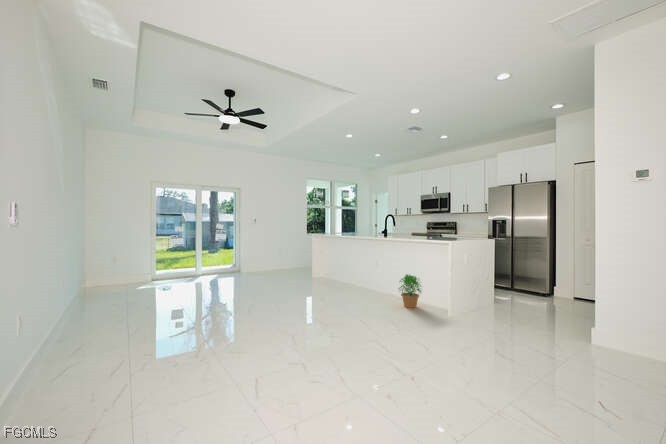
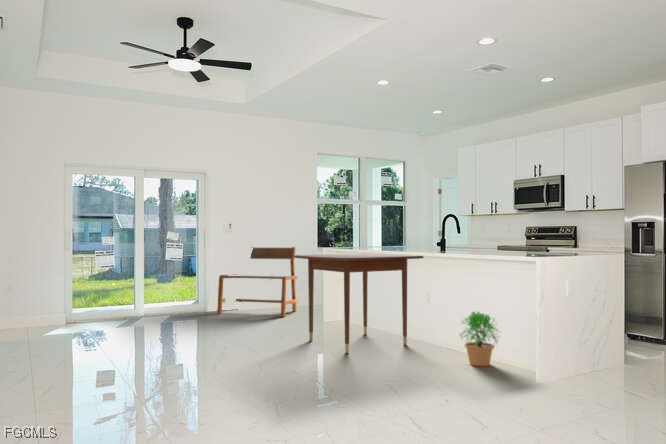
bench: none [247,233,296,275] -> present [217,247,298,317]
dining table: none [295,238,374,299] -> present [293,254,424,353]

